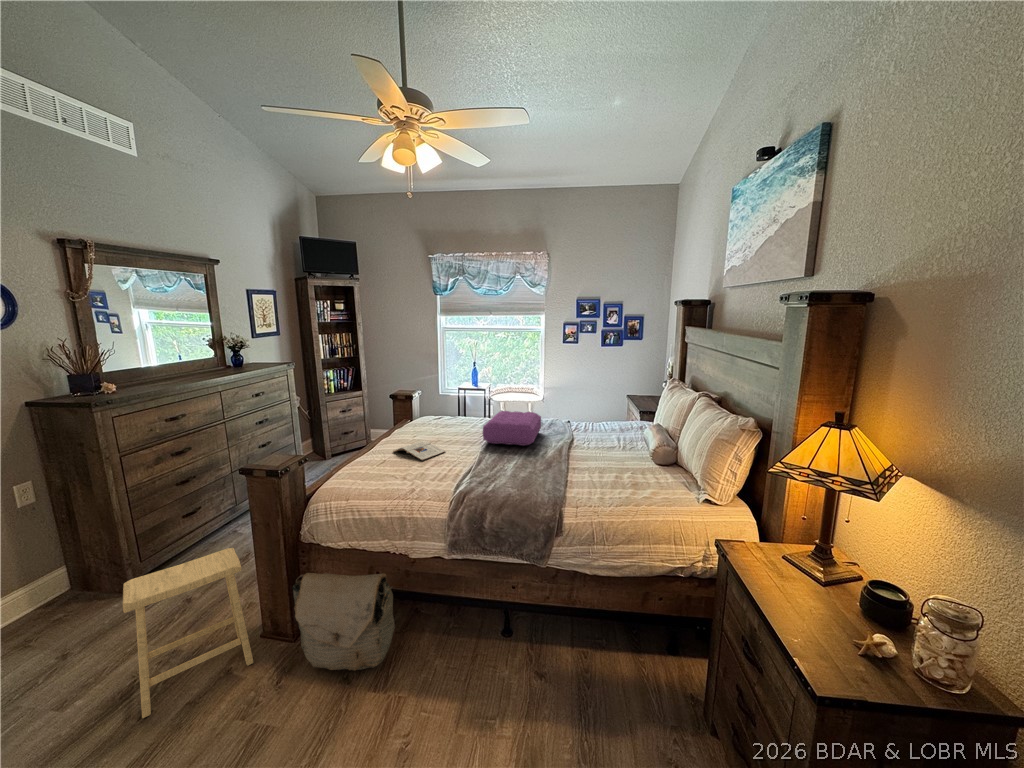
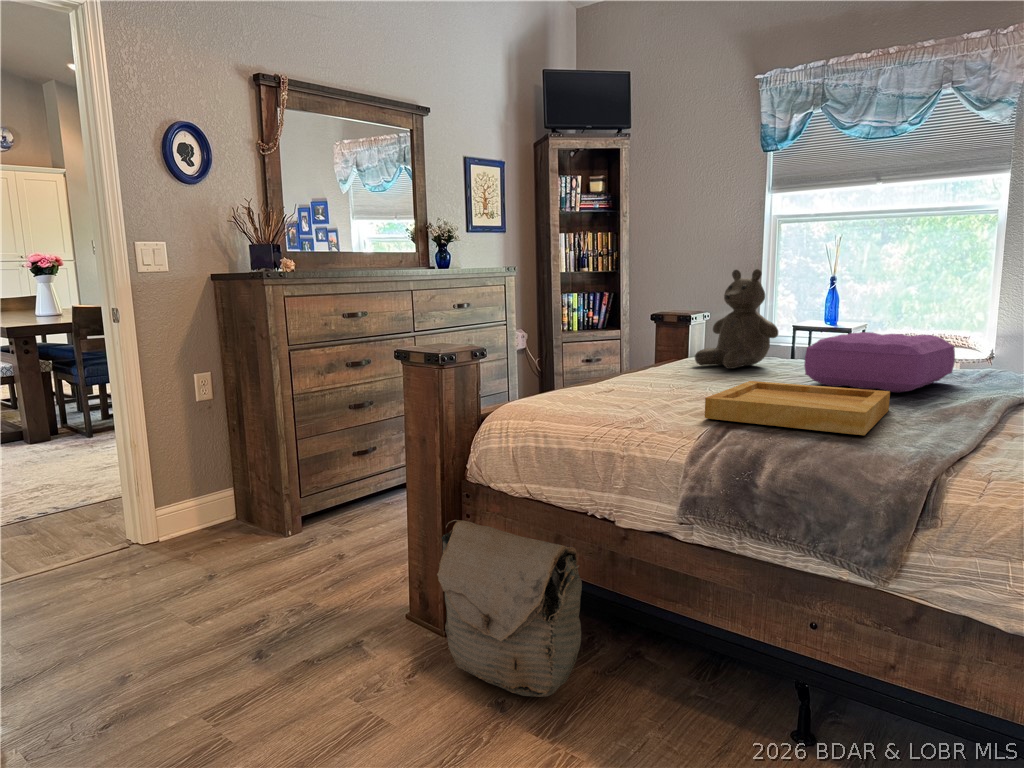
teddy bear: none [423,378,464,433] -> present [695,269,778,369]
magazine: present [393,441,445,460] -> none [629,369,723,390]
tray: none [449,452,525,488] -> present [705,381,890,435]
footstool: present [123,548,253,718] -> none [253,470,390,652]

